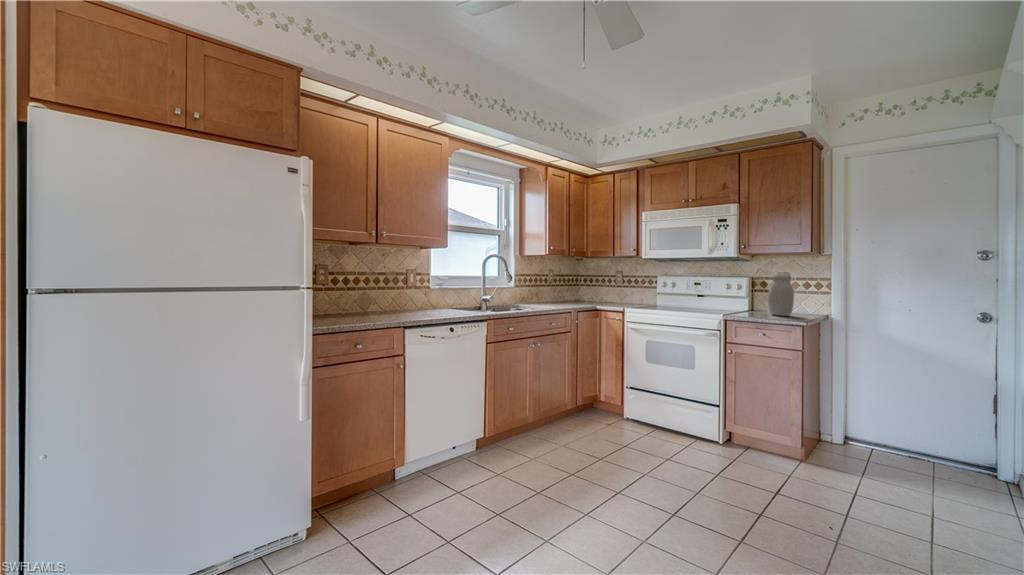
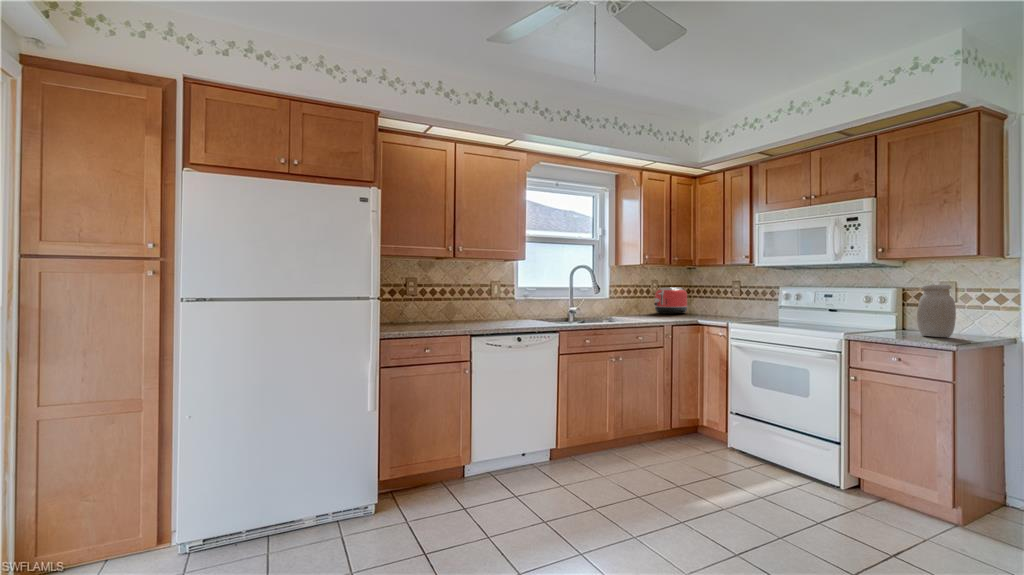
toaster: none [554,277,582,302] -> present [654,288,688,314]

